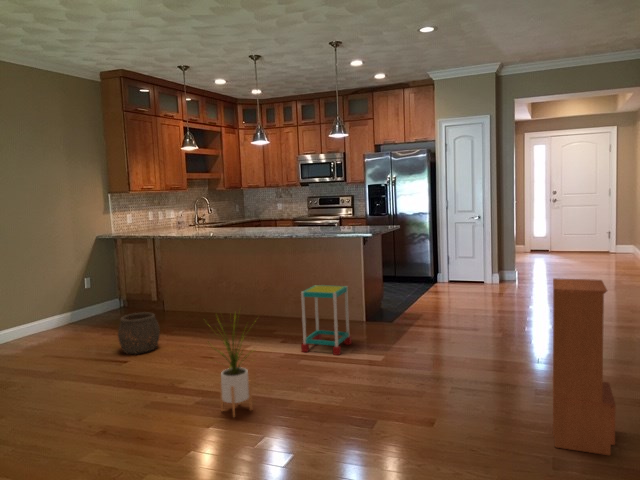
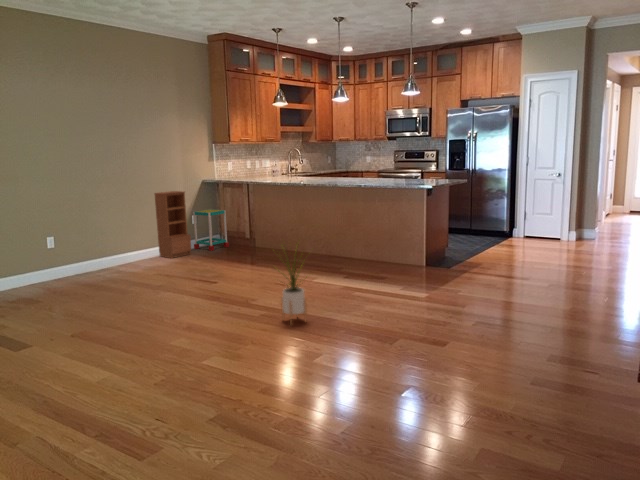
bookcase: present [553,278,616,455] -> present [154,191,191,258]
side table: present [301,285,352,355] -> present [193,209,229,251]
woven basket: present [118,312,160,354] -> none [213,244,247,277]

